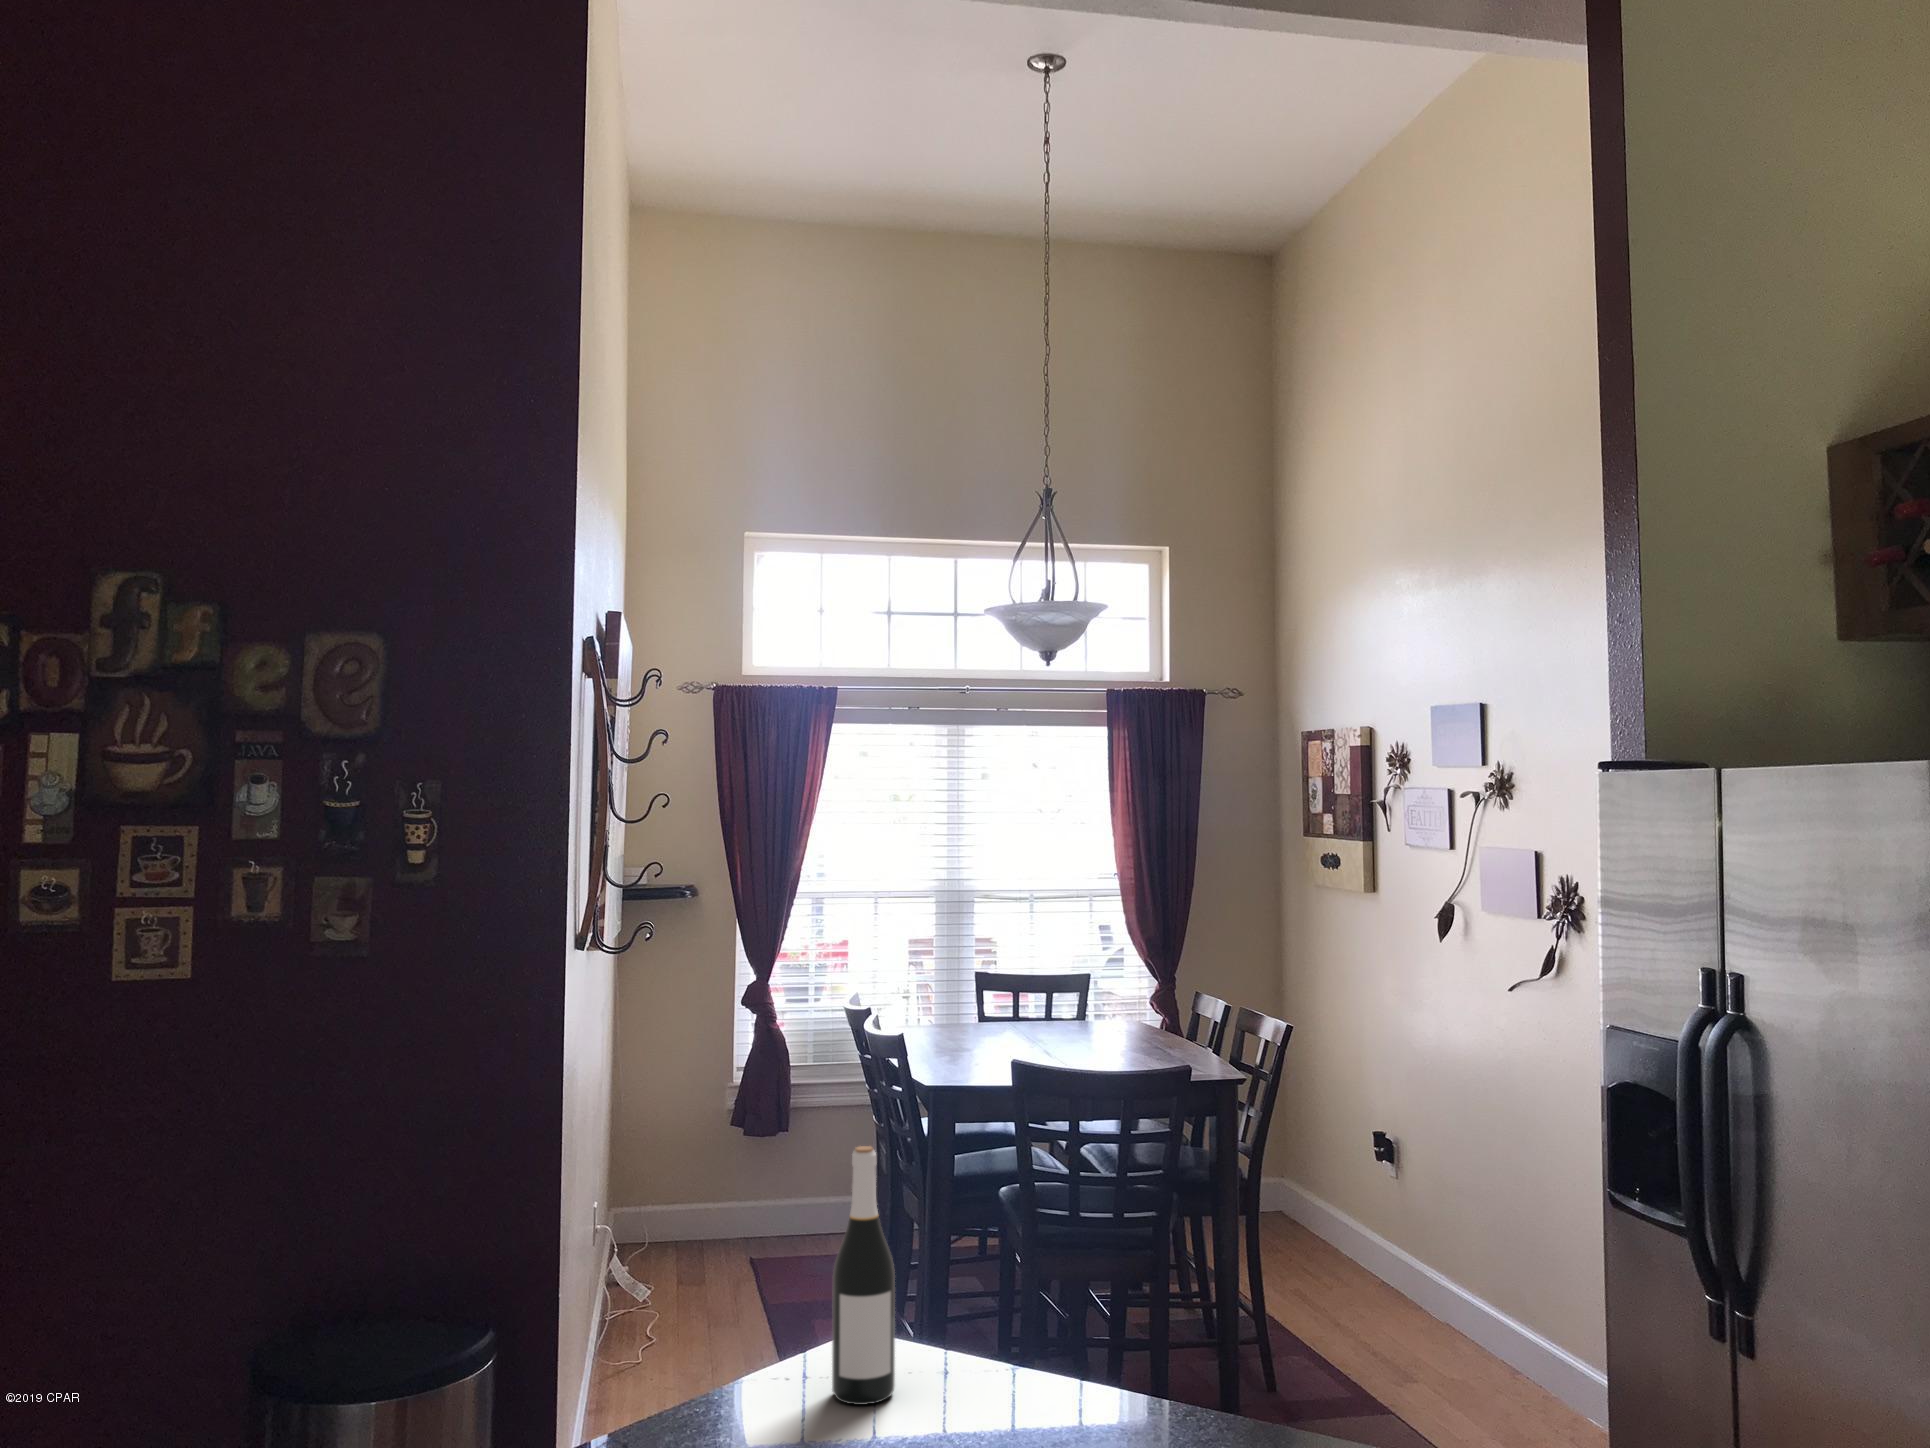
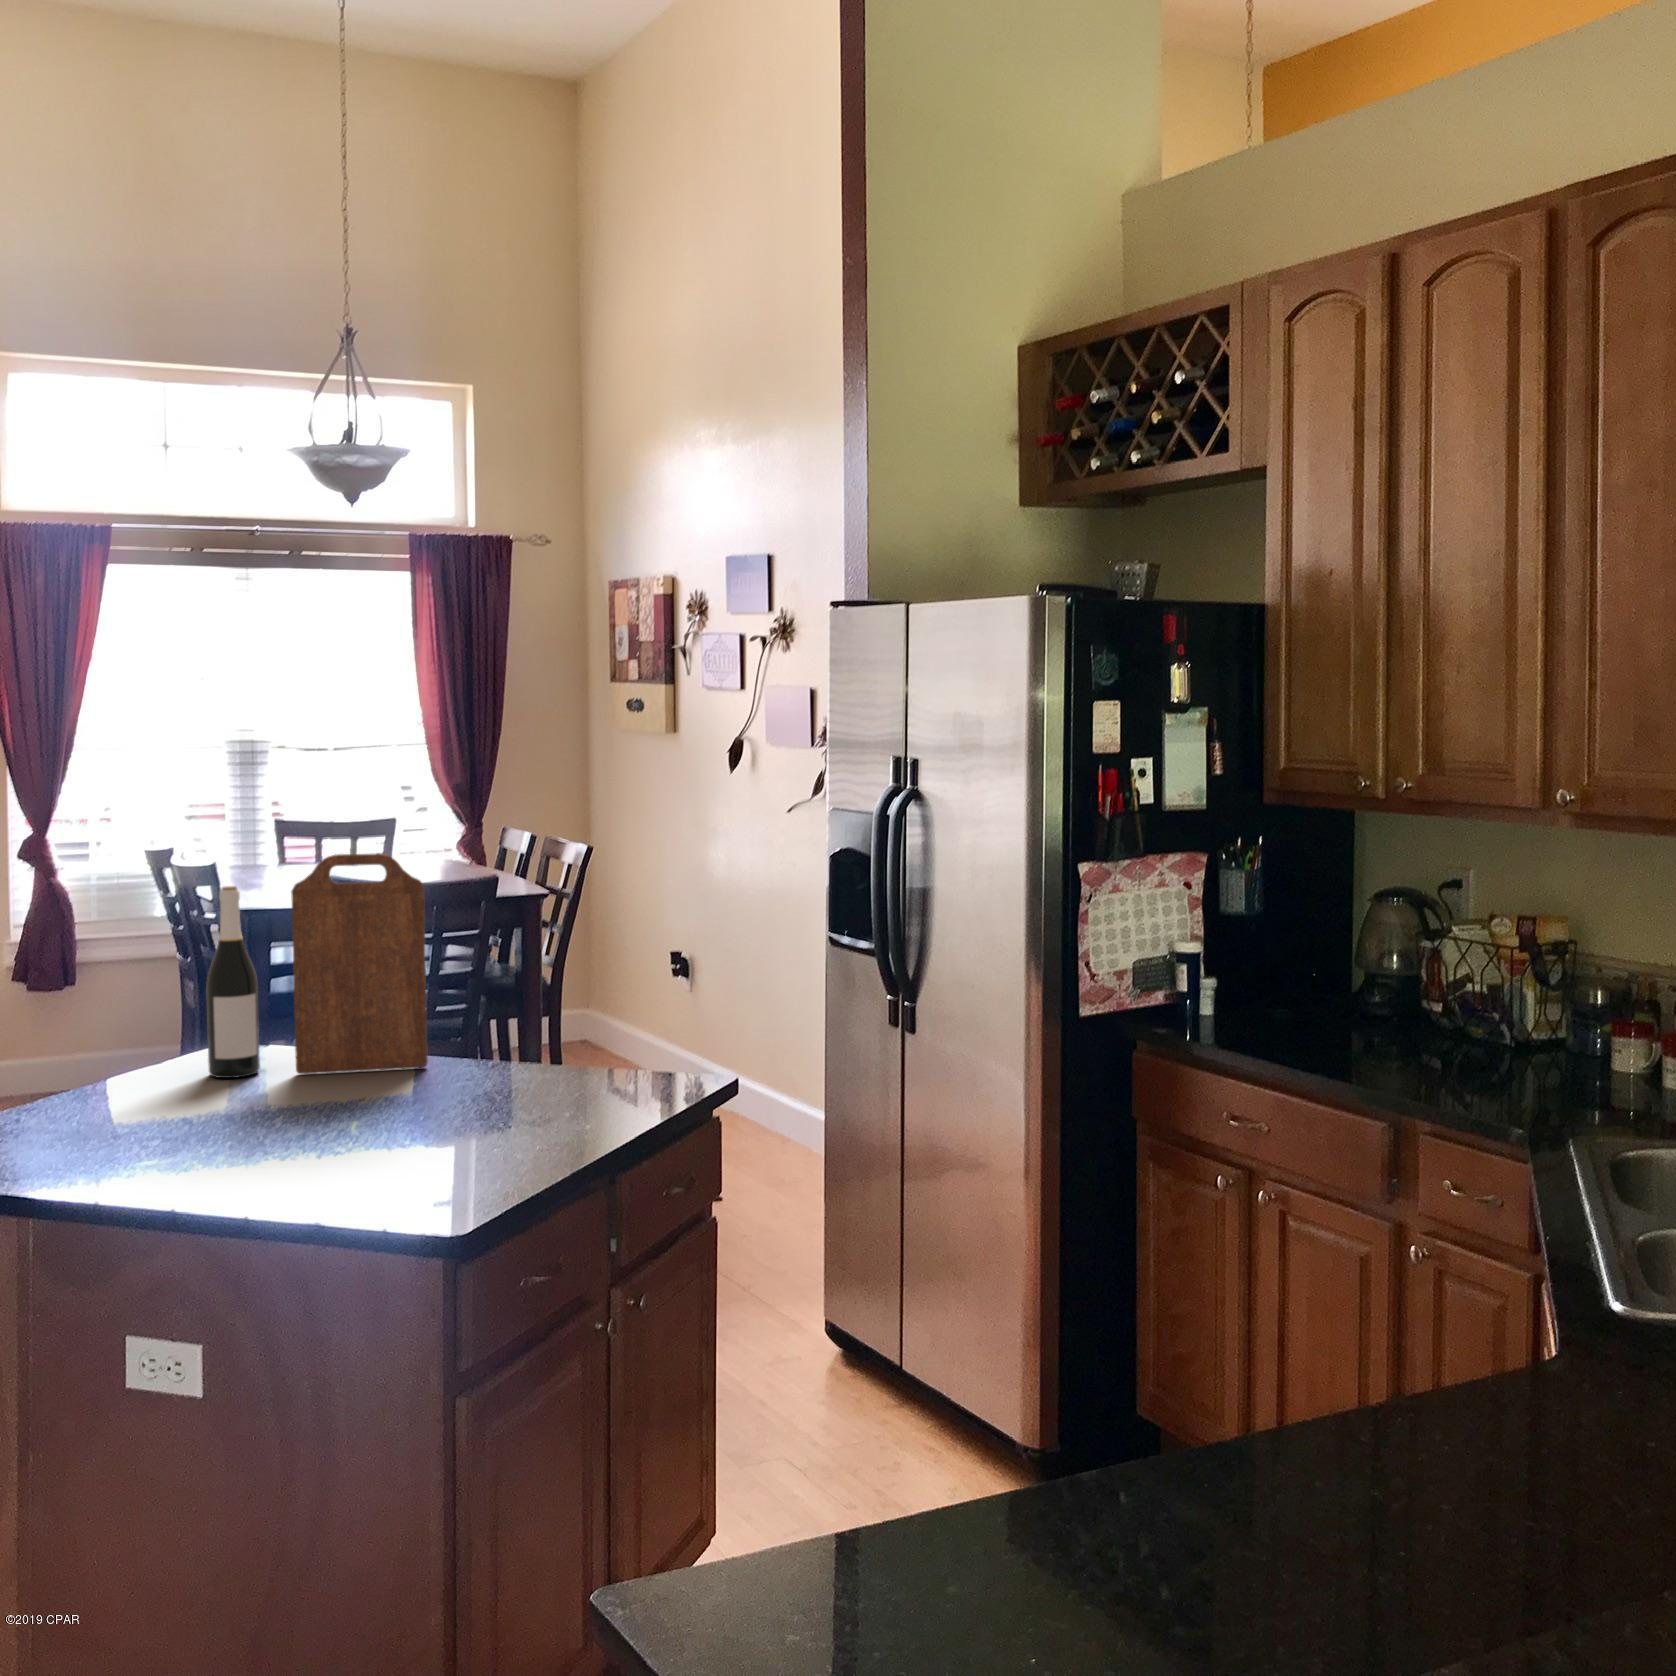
cutting board: none [937,1113,1104,1411] -> present [291,853,428,1074]

